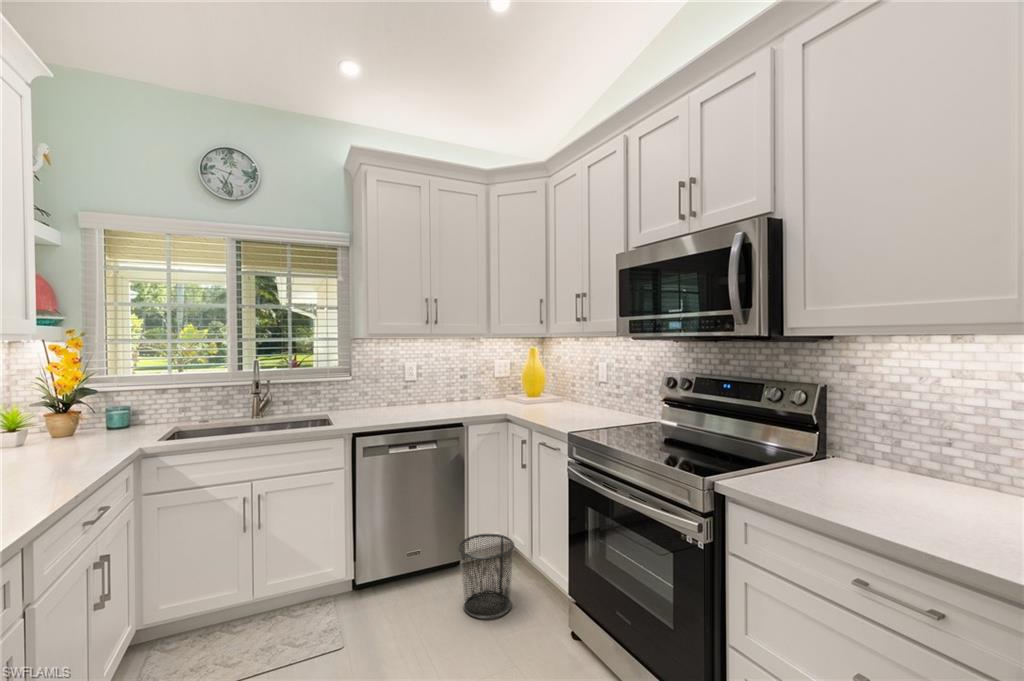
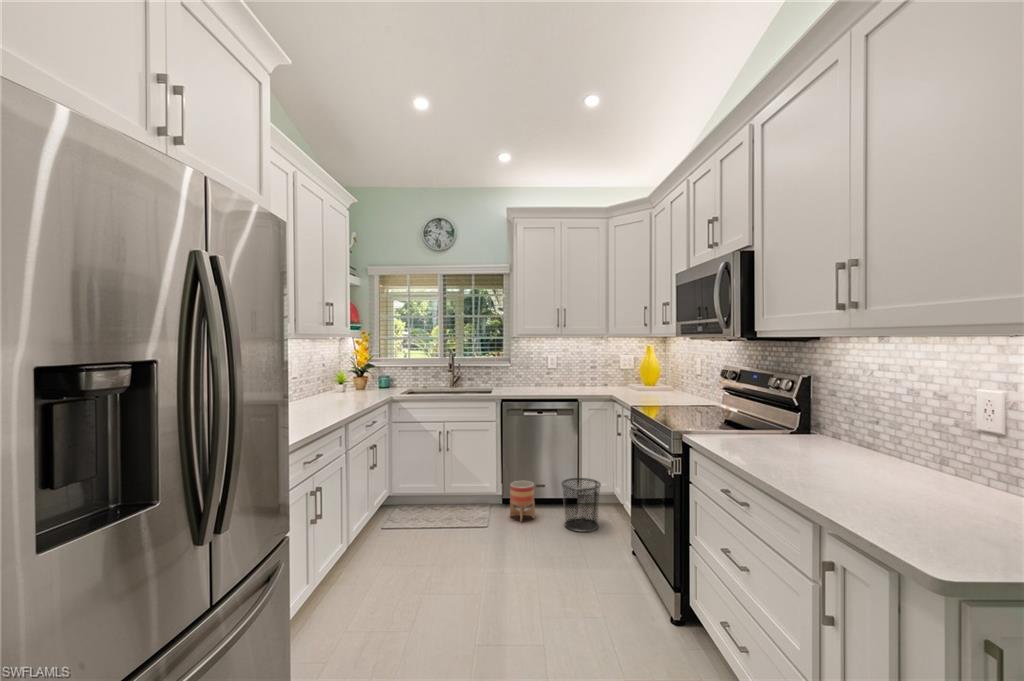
planter: none [376,553,416,623] -> present [510,481,535,522]

